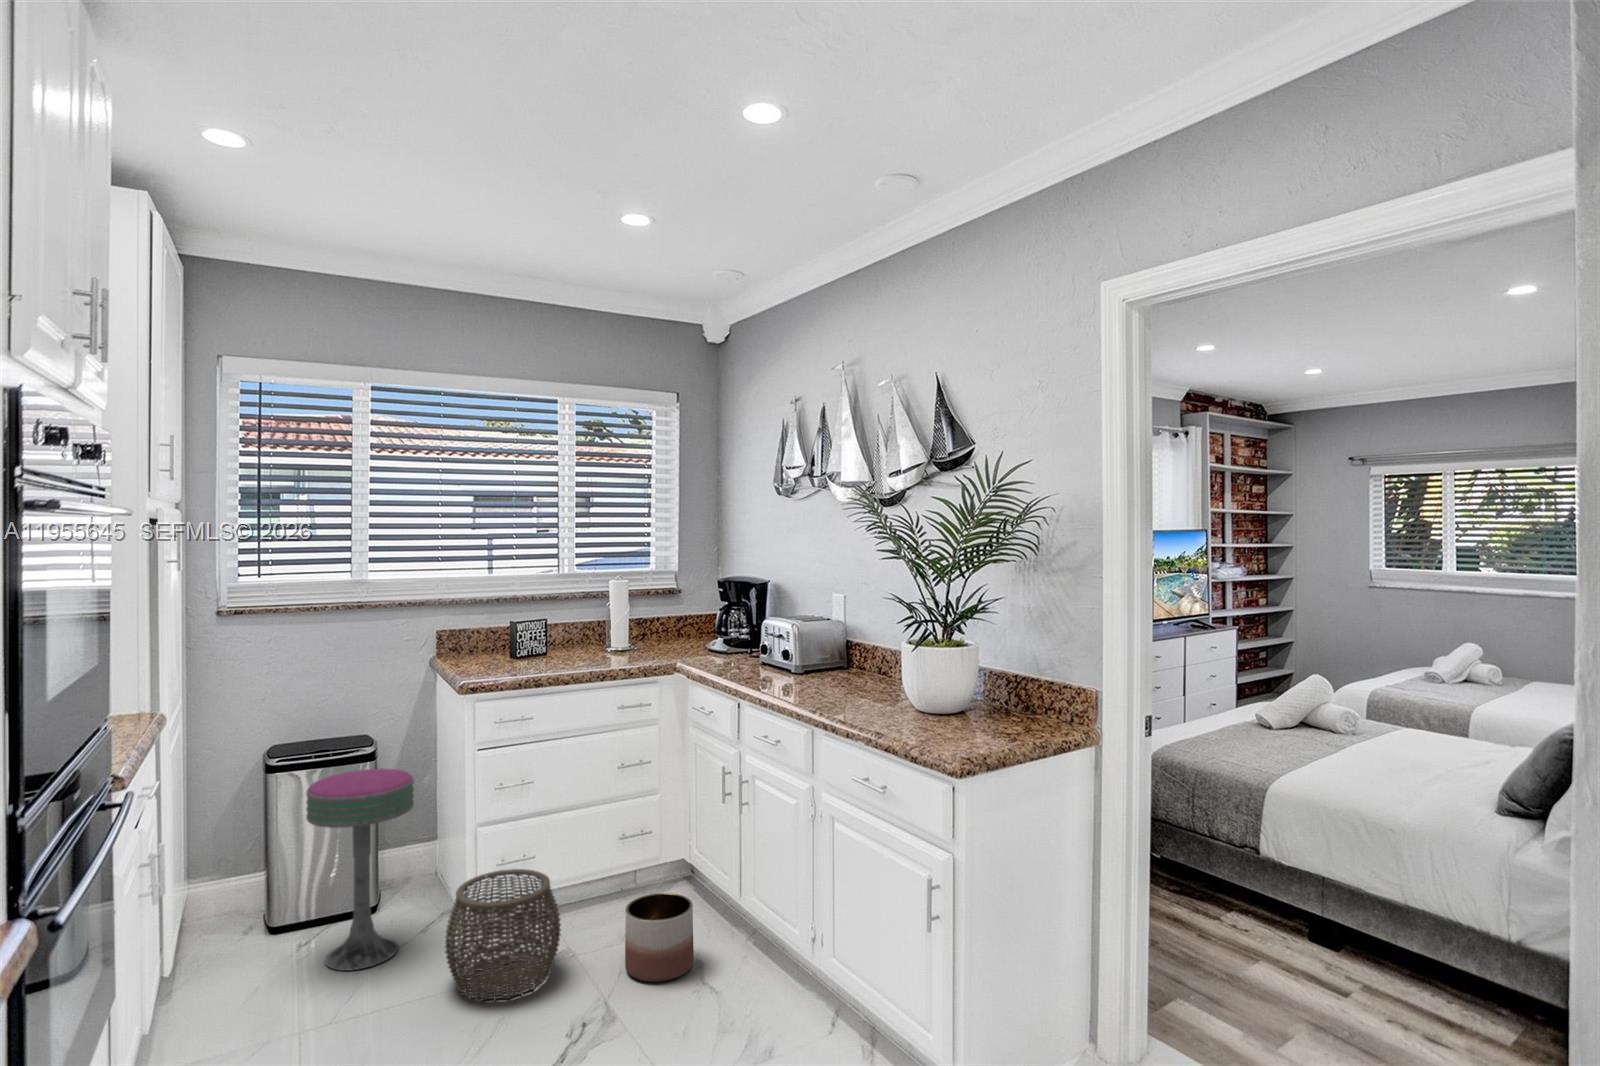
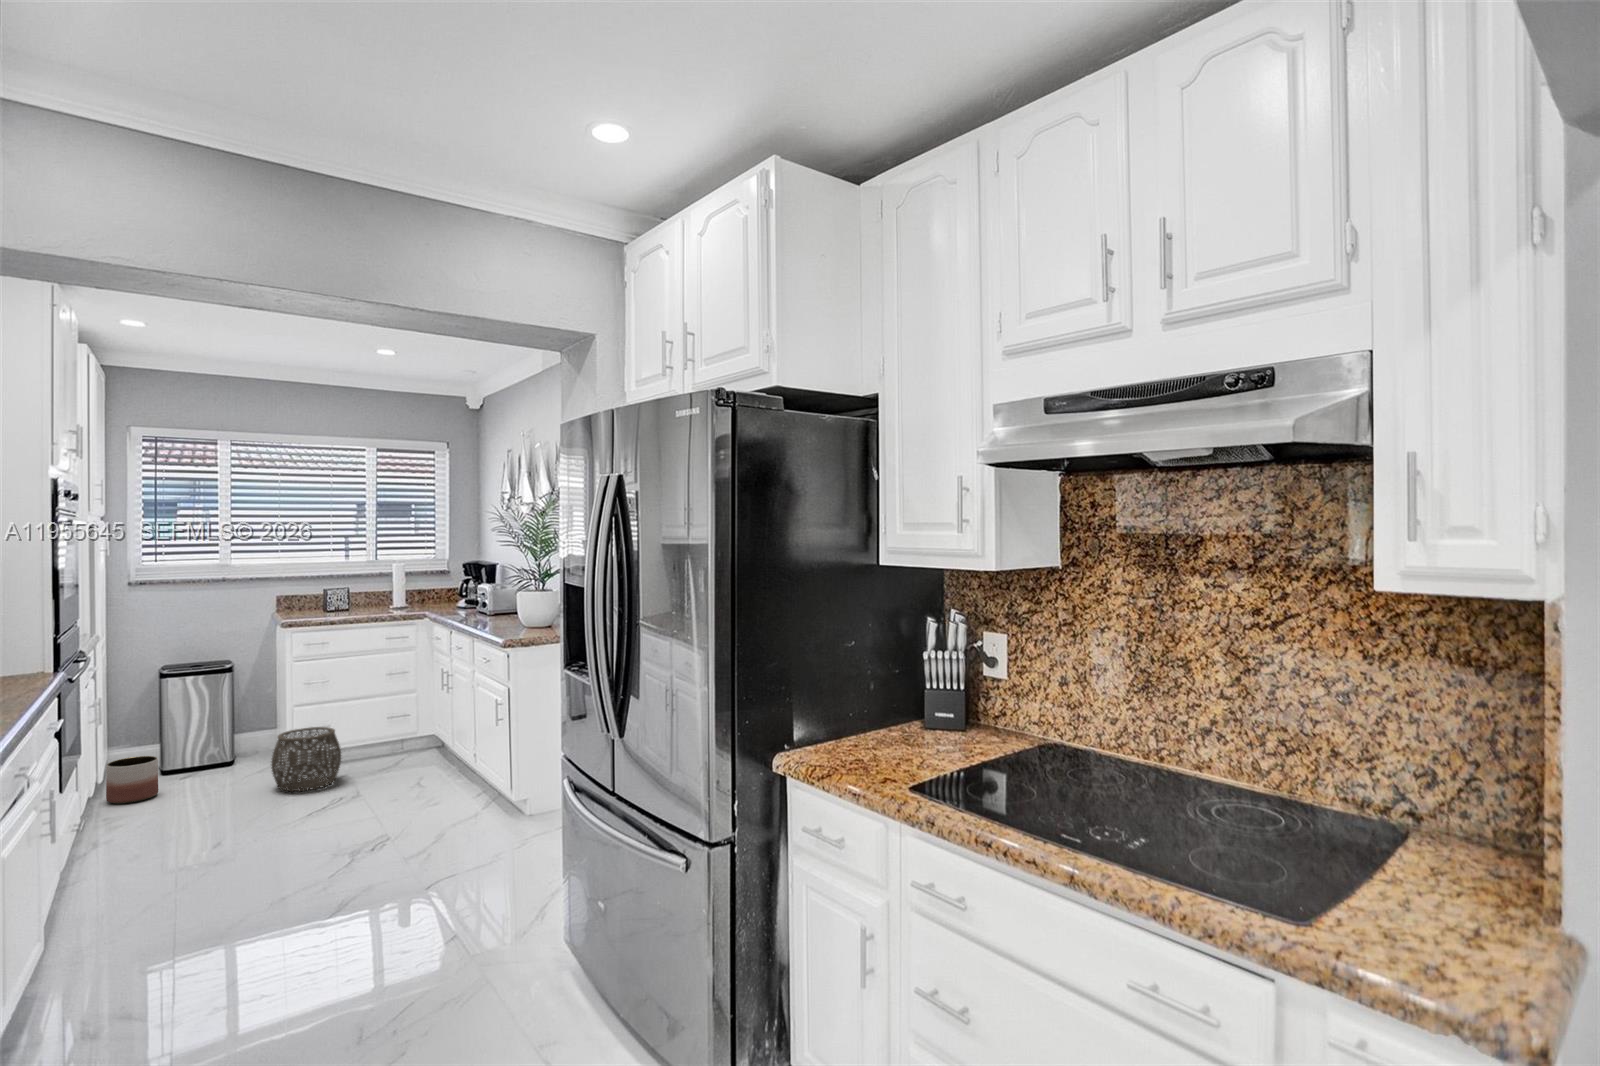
bar stool: present [306,769,414,971] -> none [188,675,255,785]
planter: present [625,893,694,982] -> present [106,756,158,804]

